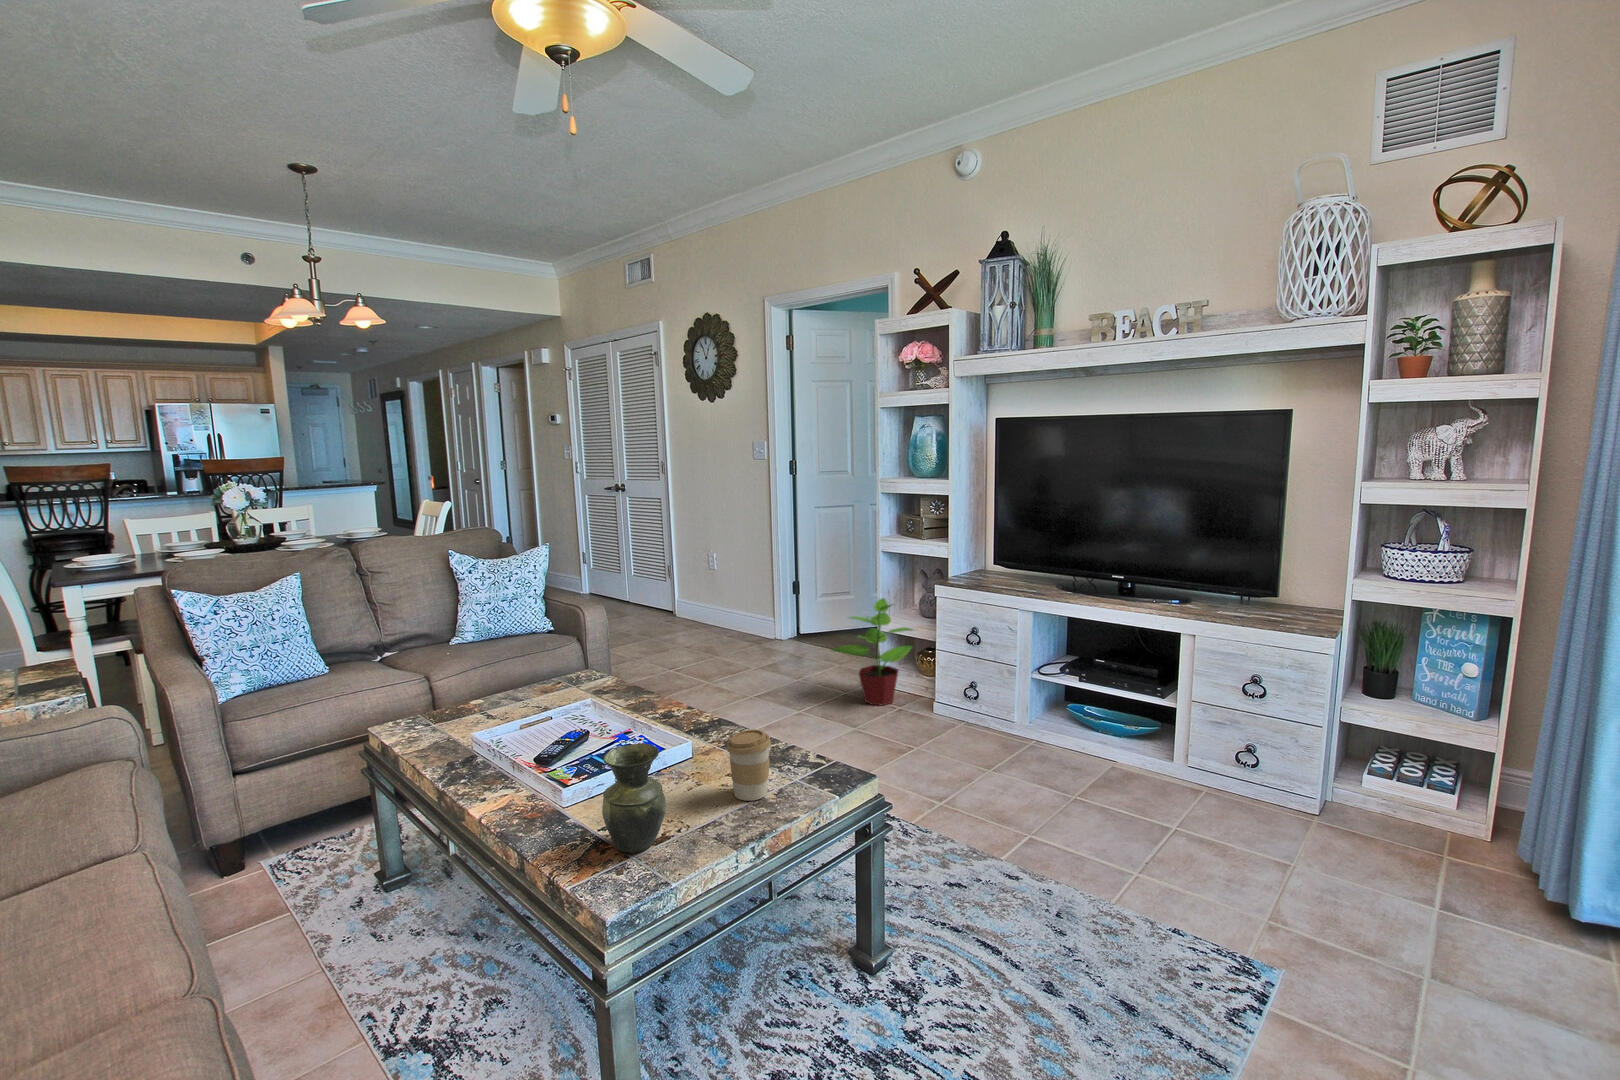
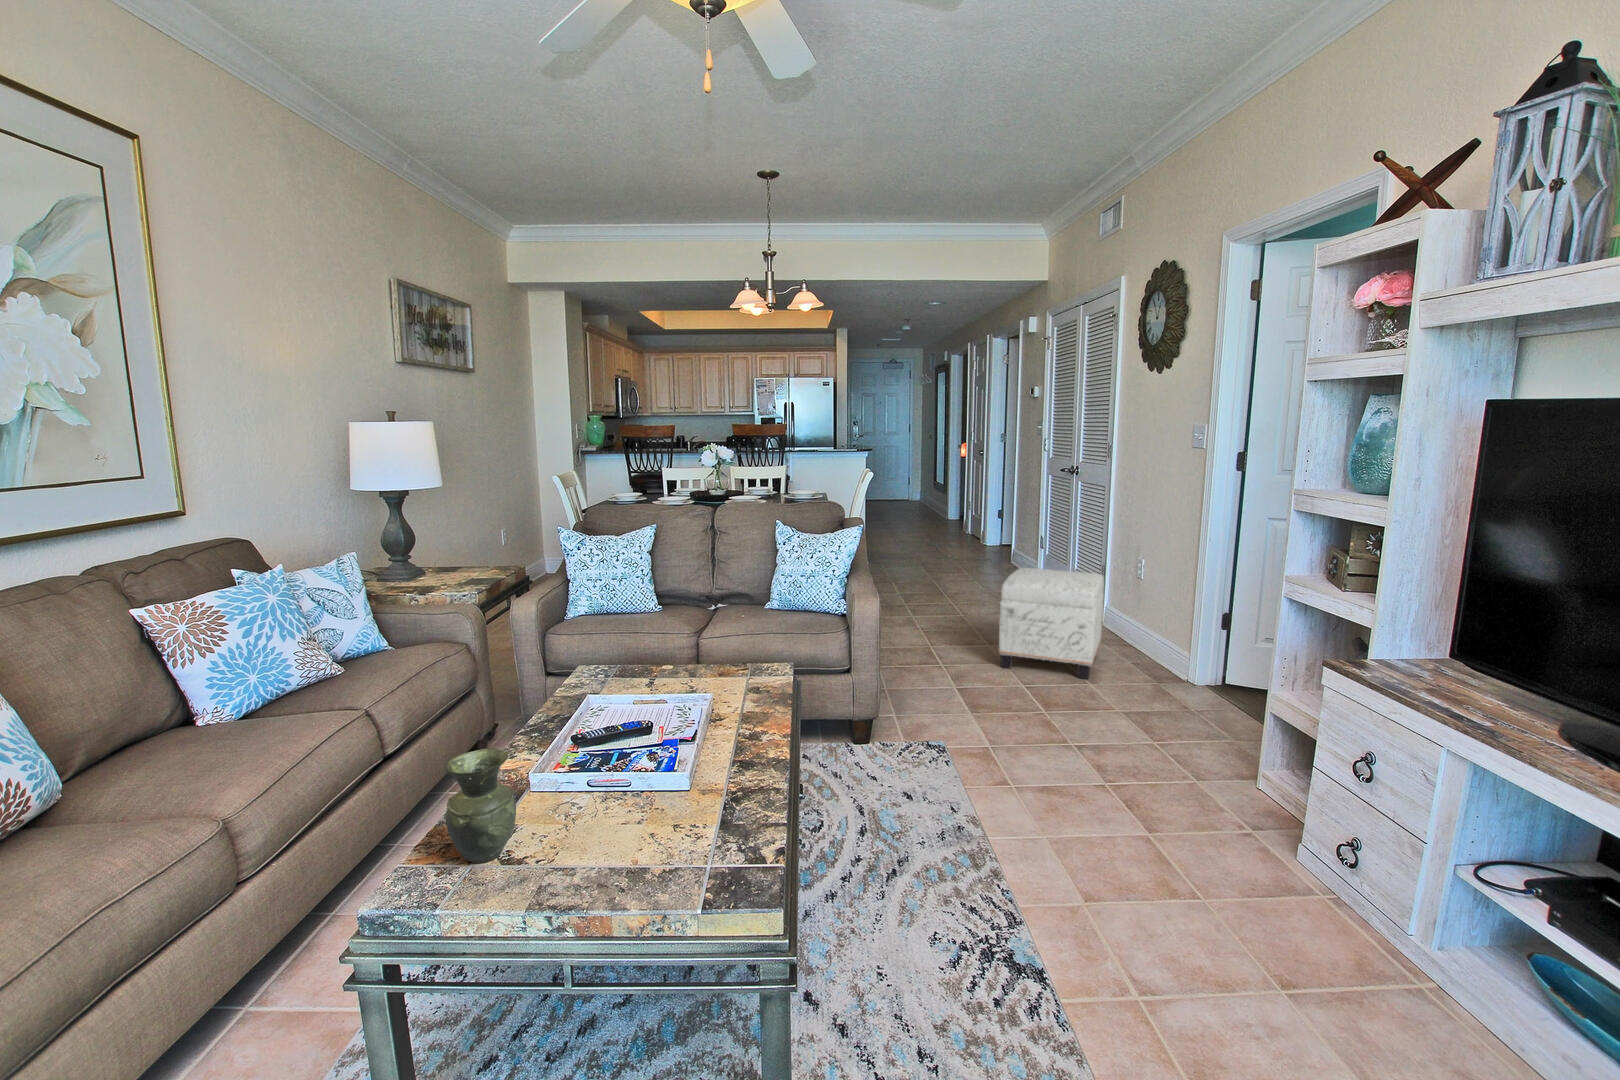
ottoman: none [628,569,717,663] -> present [999,568,1104,679]
potted plant: present [832,598,913,705] -> none [1173,659,1314,820]
coffee cup: present [727,729,771,801] -> none [606,779,660,865]

